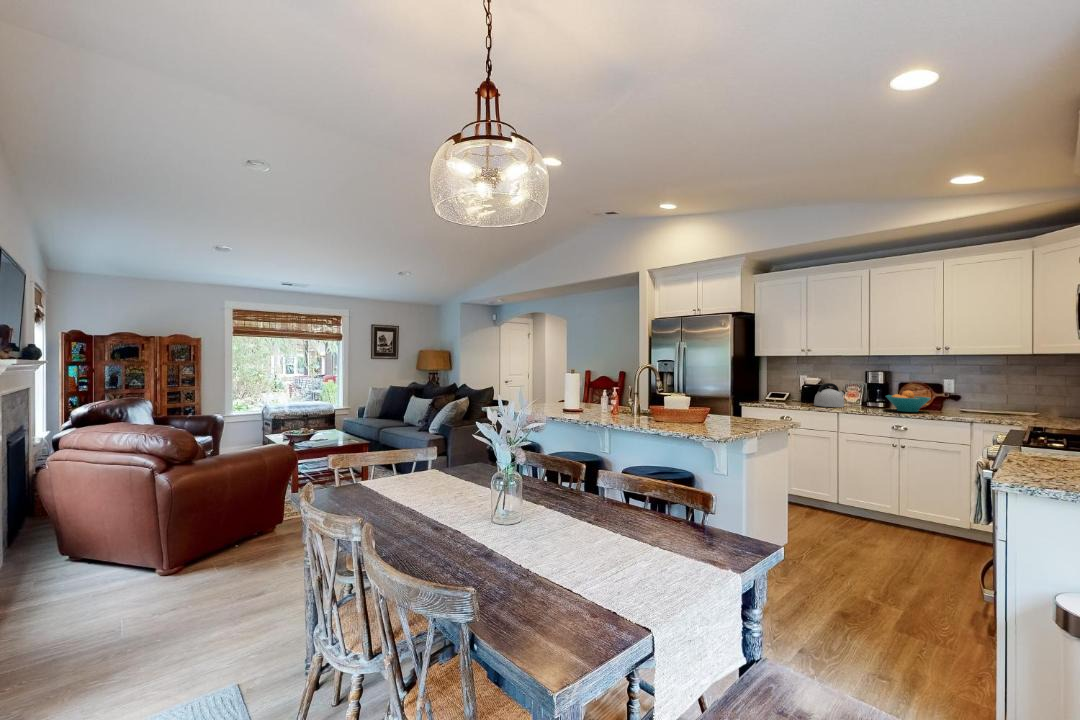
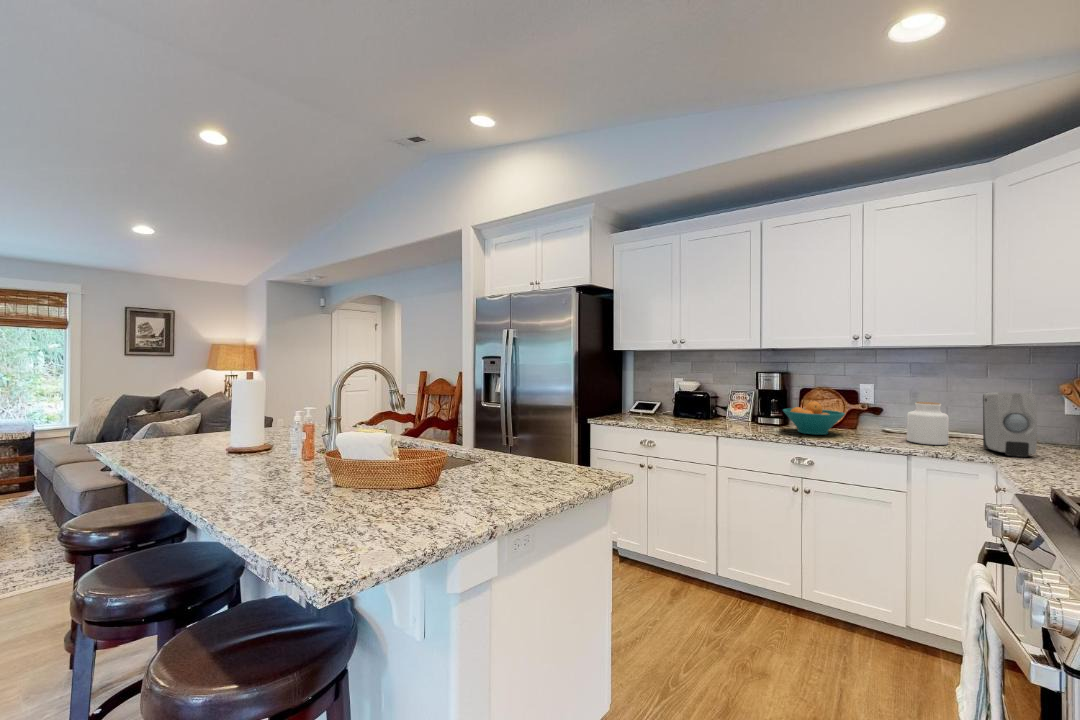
kettle: present [814,383,845,407] -> none [687,390,730,426]
soap dispenser: none [1027,383,1059,423] -> present [983,392,1037,457]
jar: none [975,390,1004,418] -> present [907,402,949,445]

